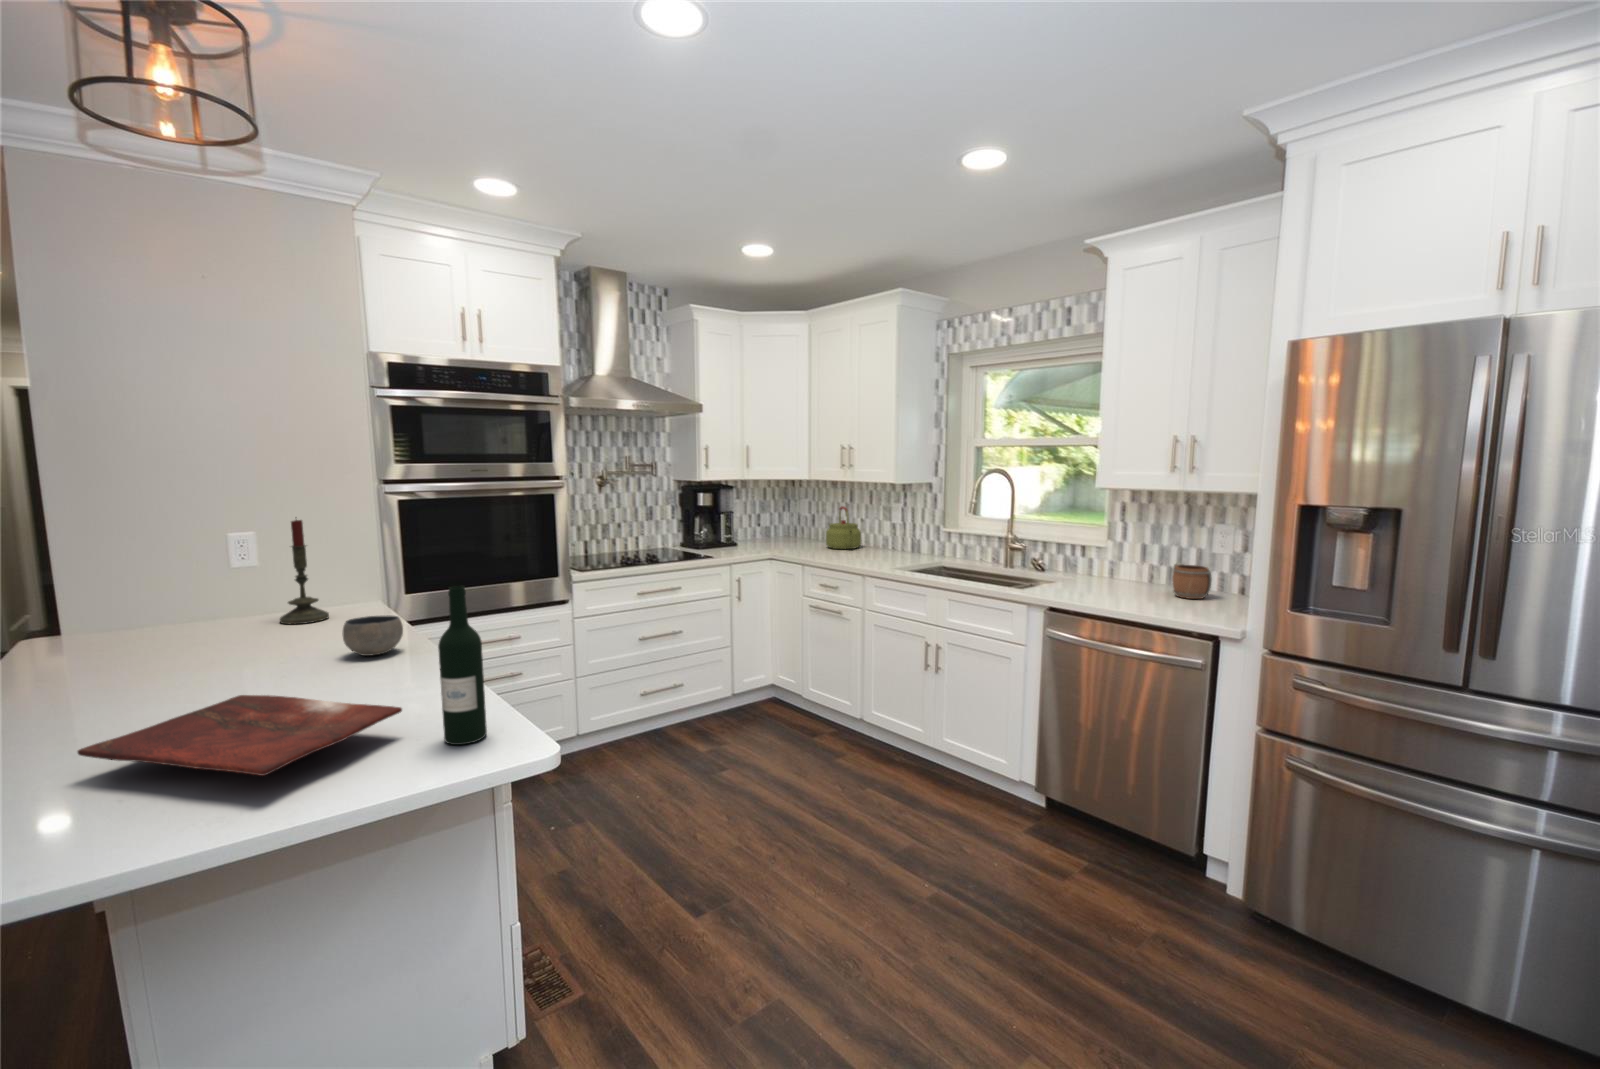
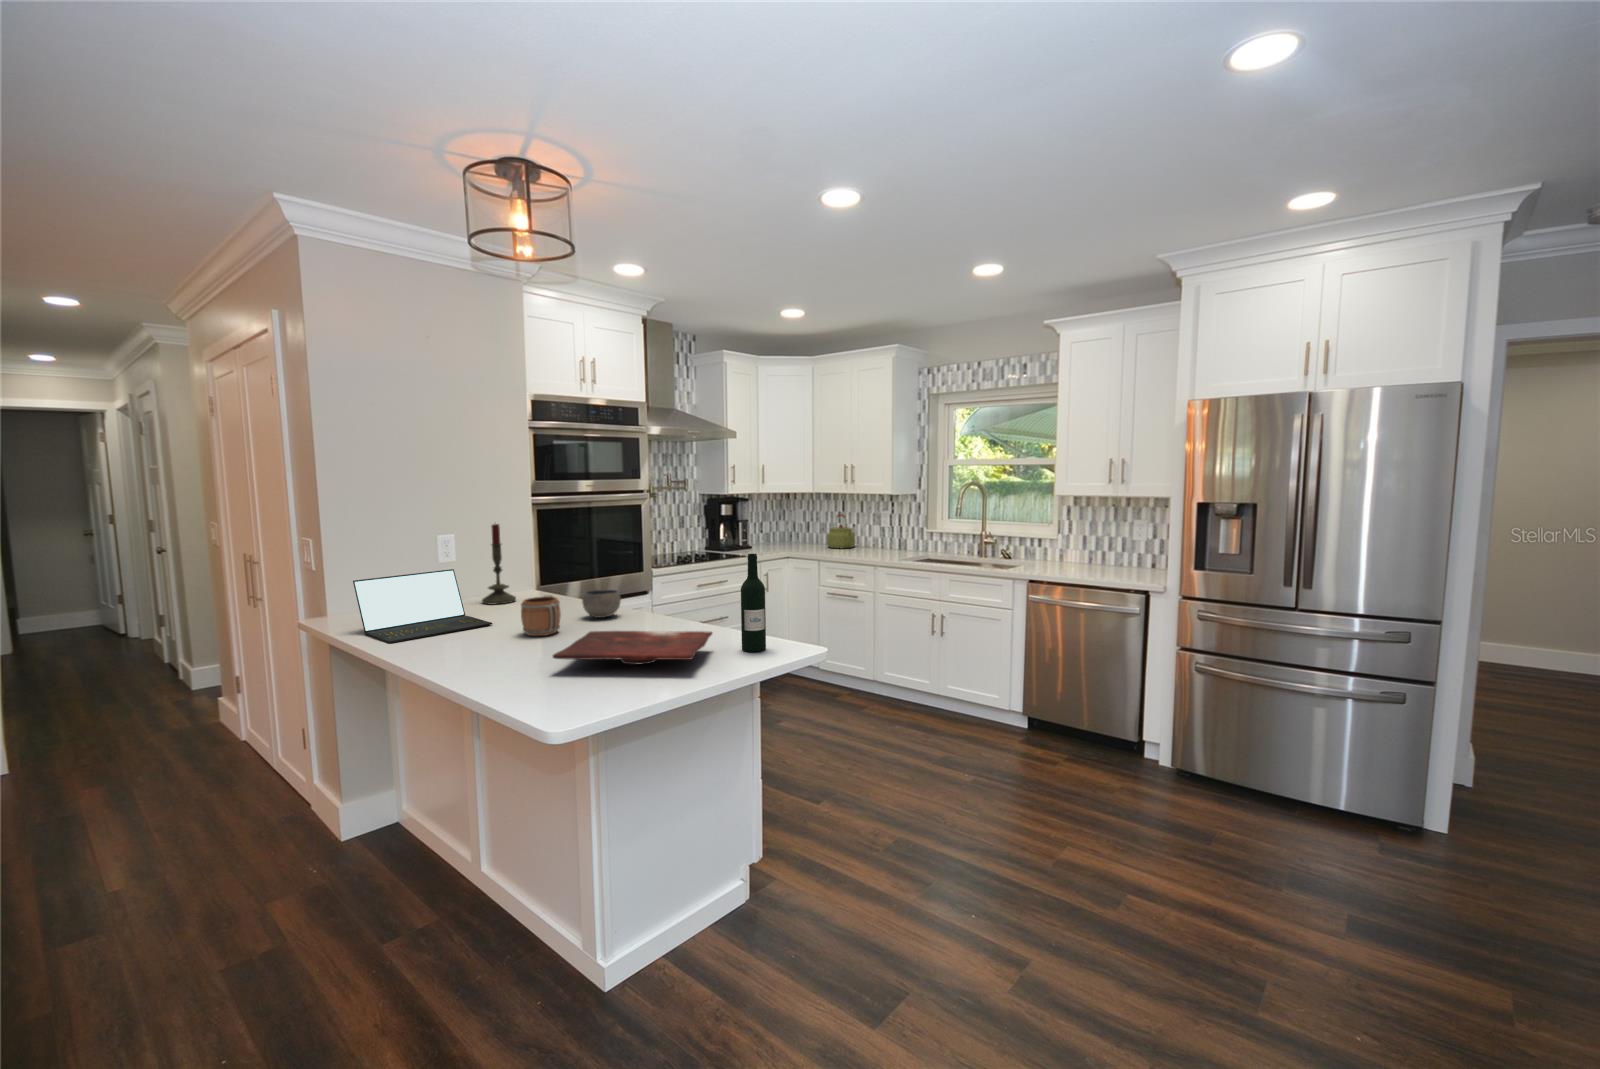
mug: present [1172,562,1211,599] -> present [521,594,561,636]
laptop: none [23,581,215,691] -> present [353,569,492,643]

